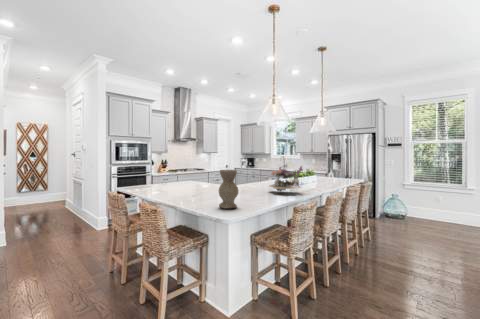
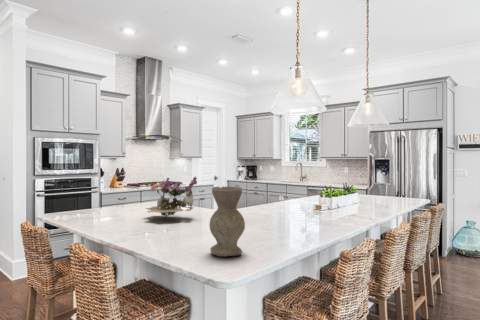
flower arrangement: present [269,166,303,191] -> present [146,176,197,218]

